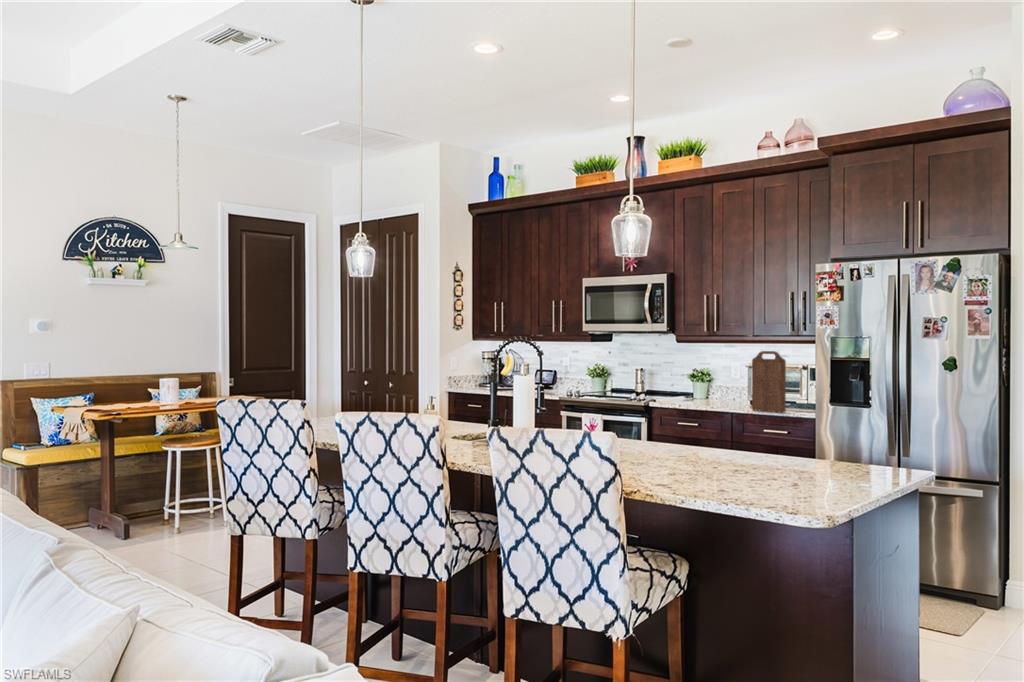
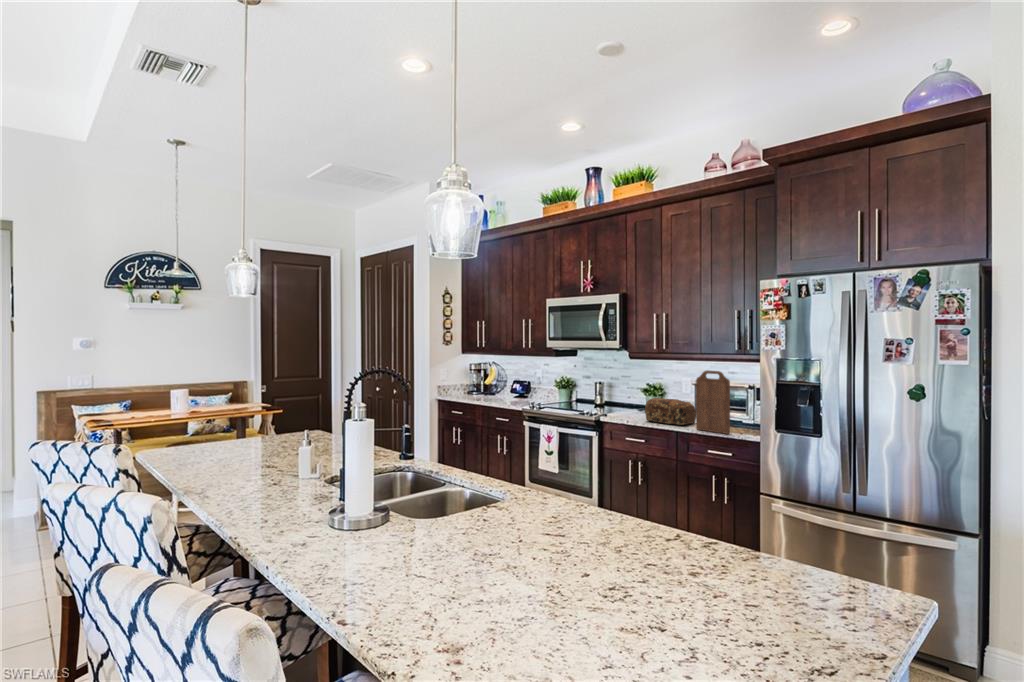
bread loaf: none [698,381,749,407] -> present [645,398,696,425]

